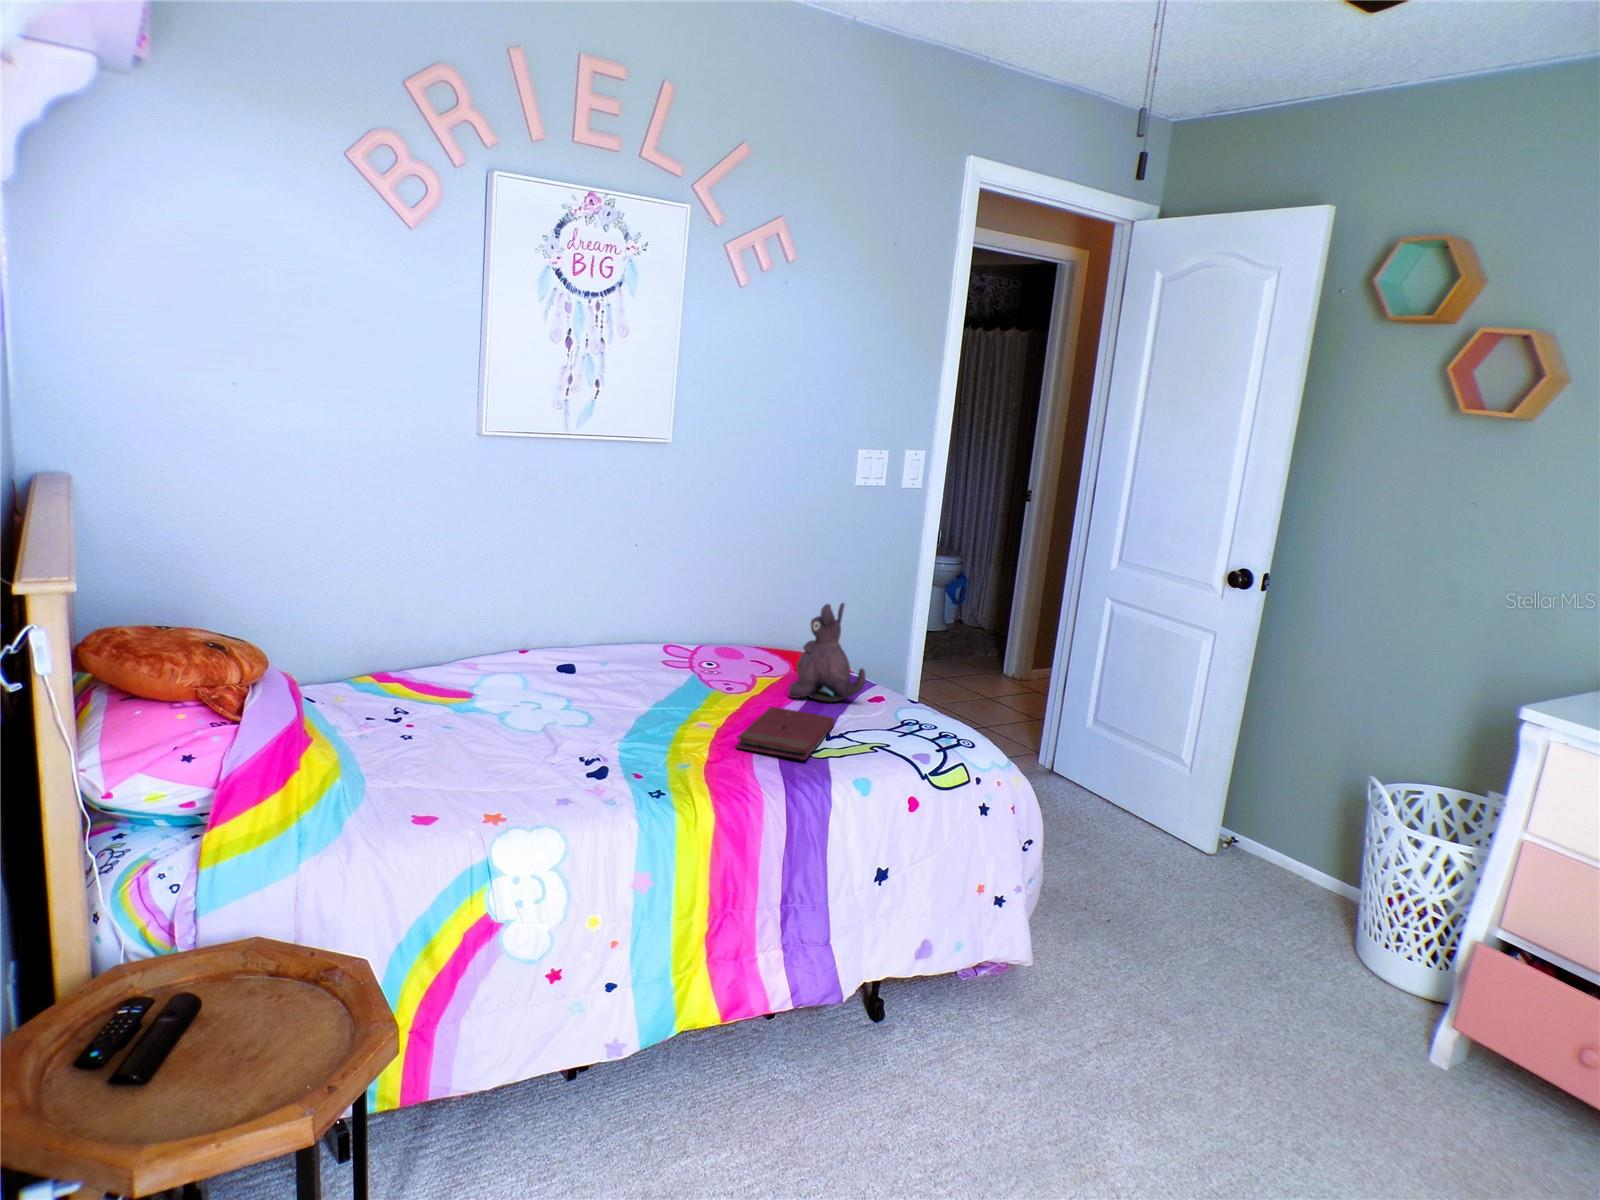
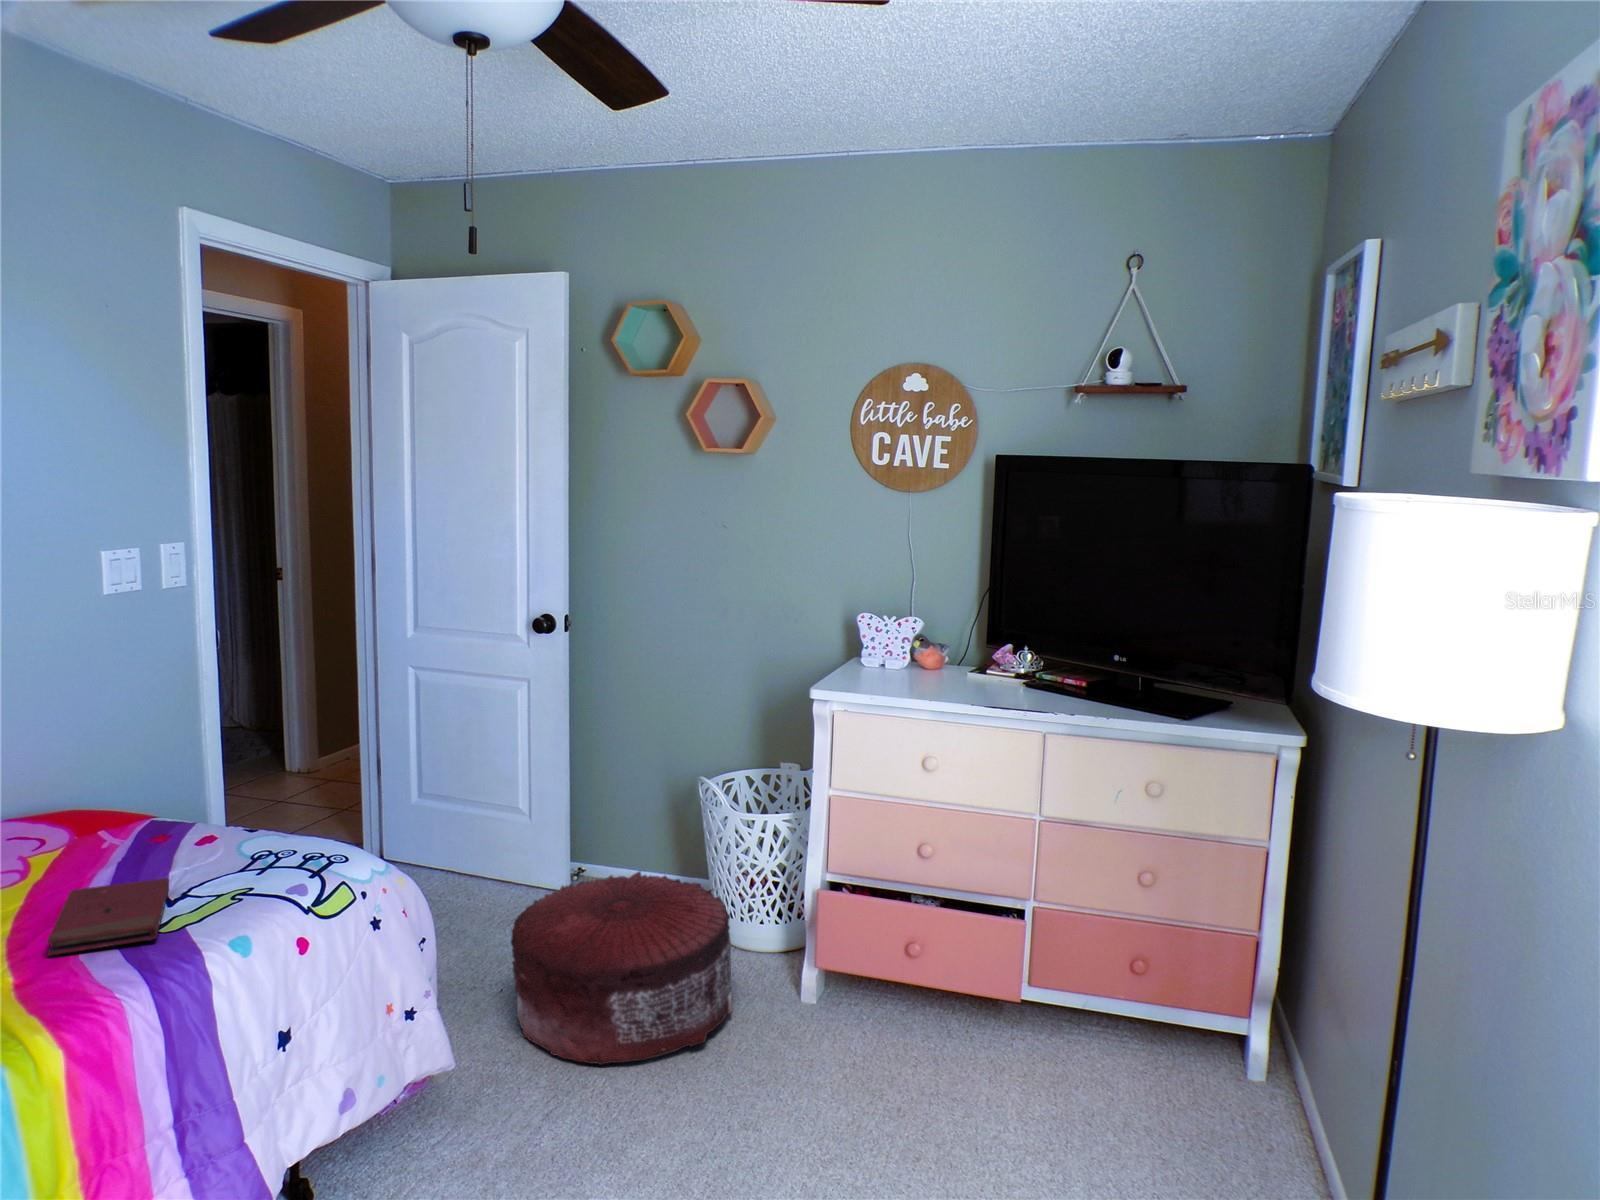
plush toy: present [788,603,866,702] -> none [85,738,193,872]
pouf: none [1109,838,1359,1053] -> present [511,872,732,1065]

